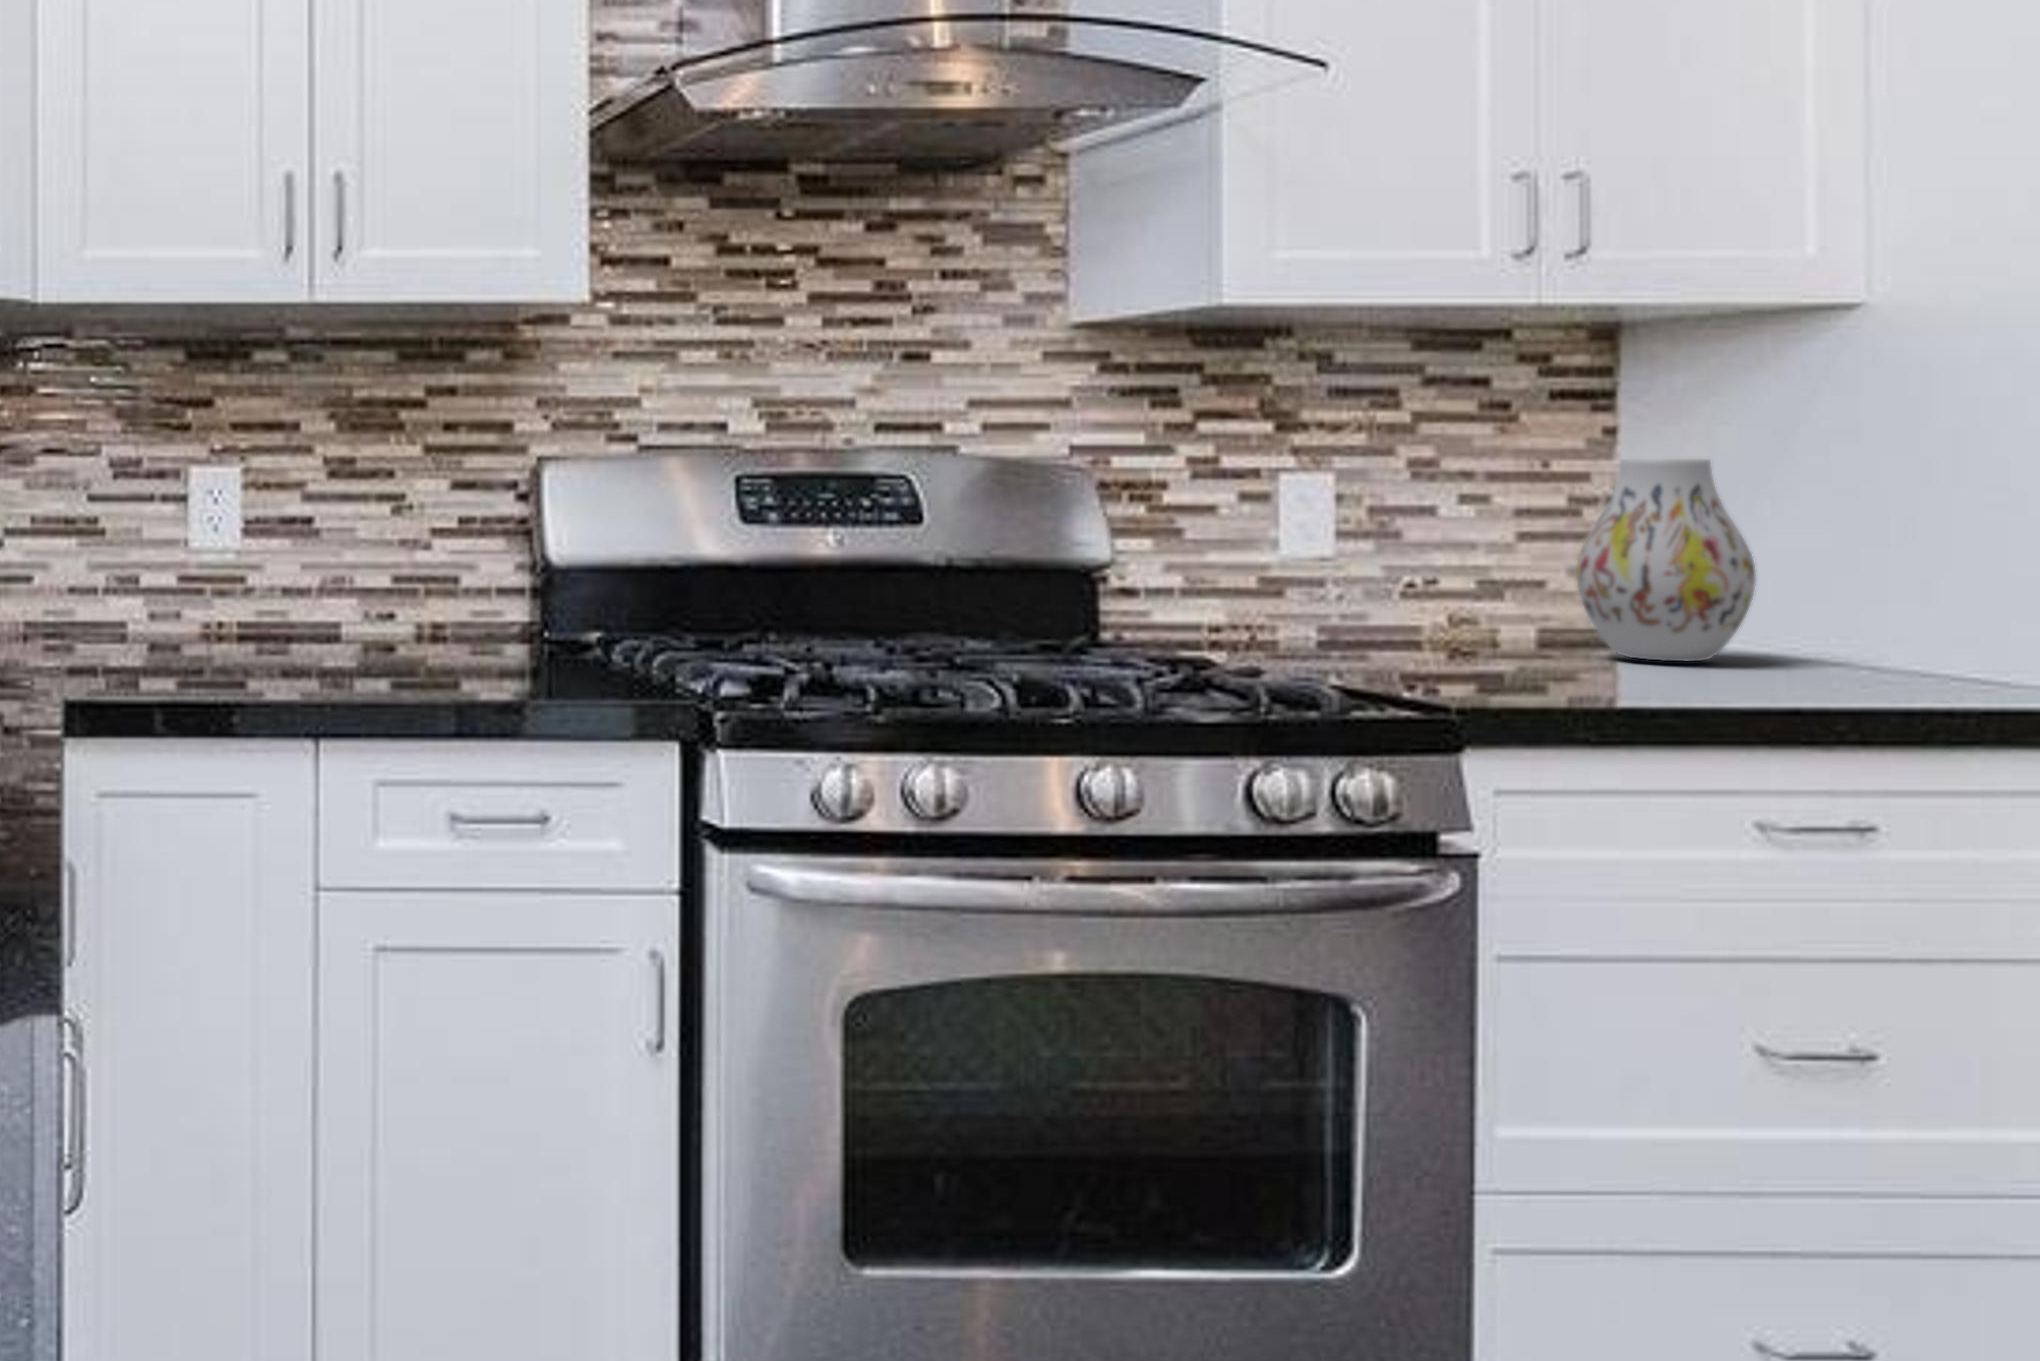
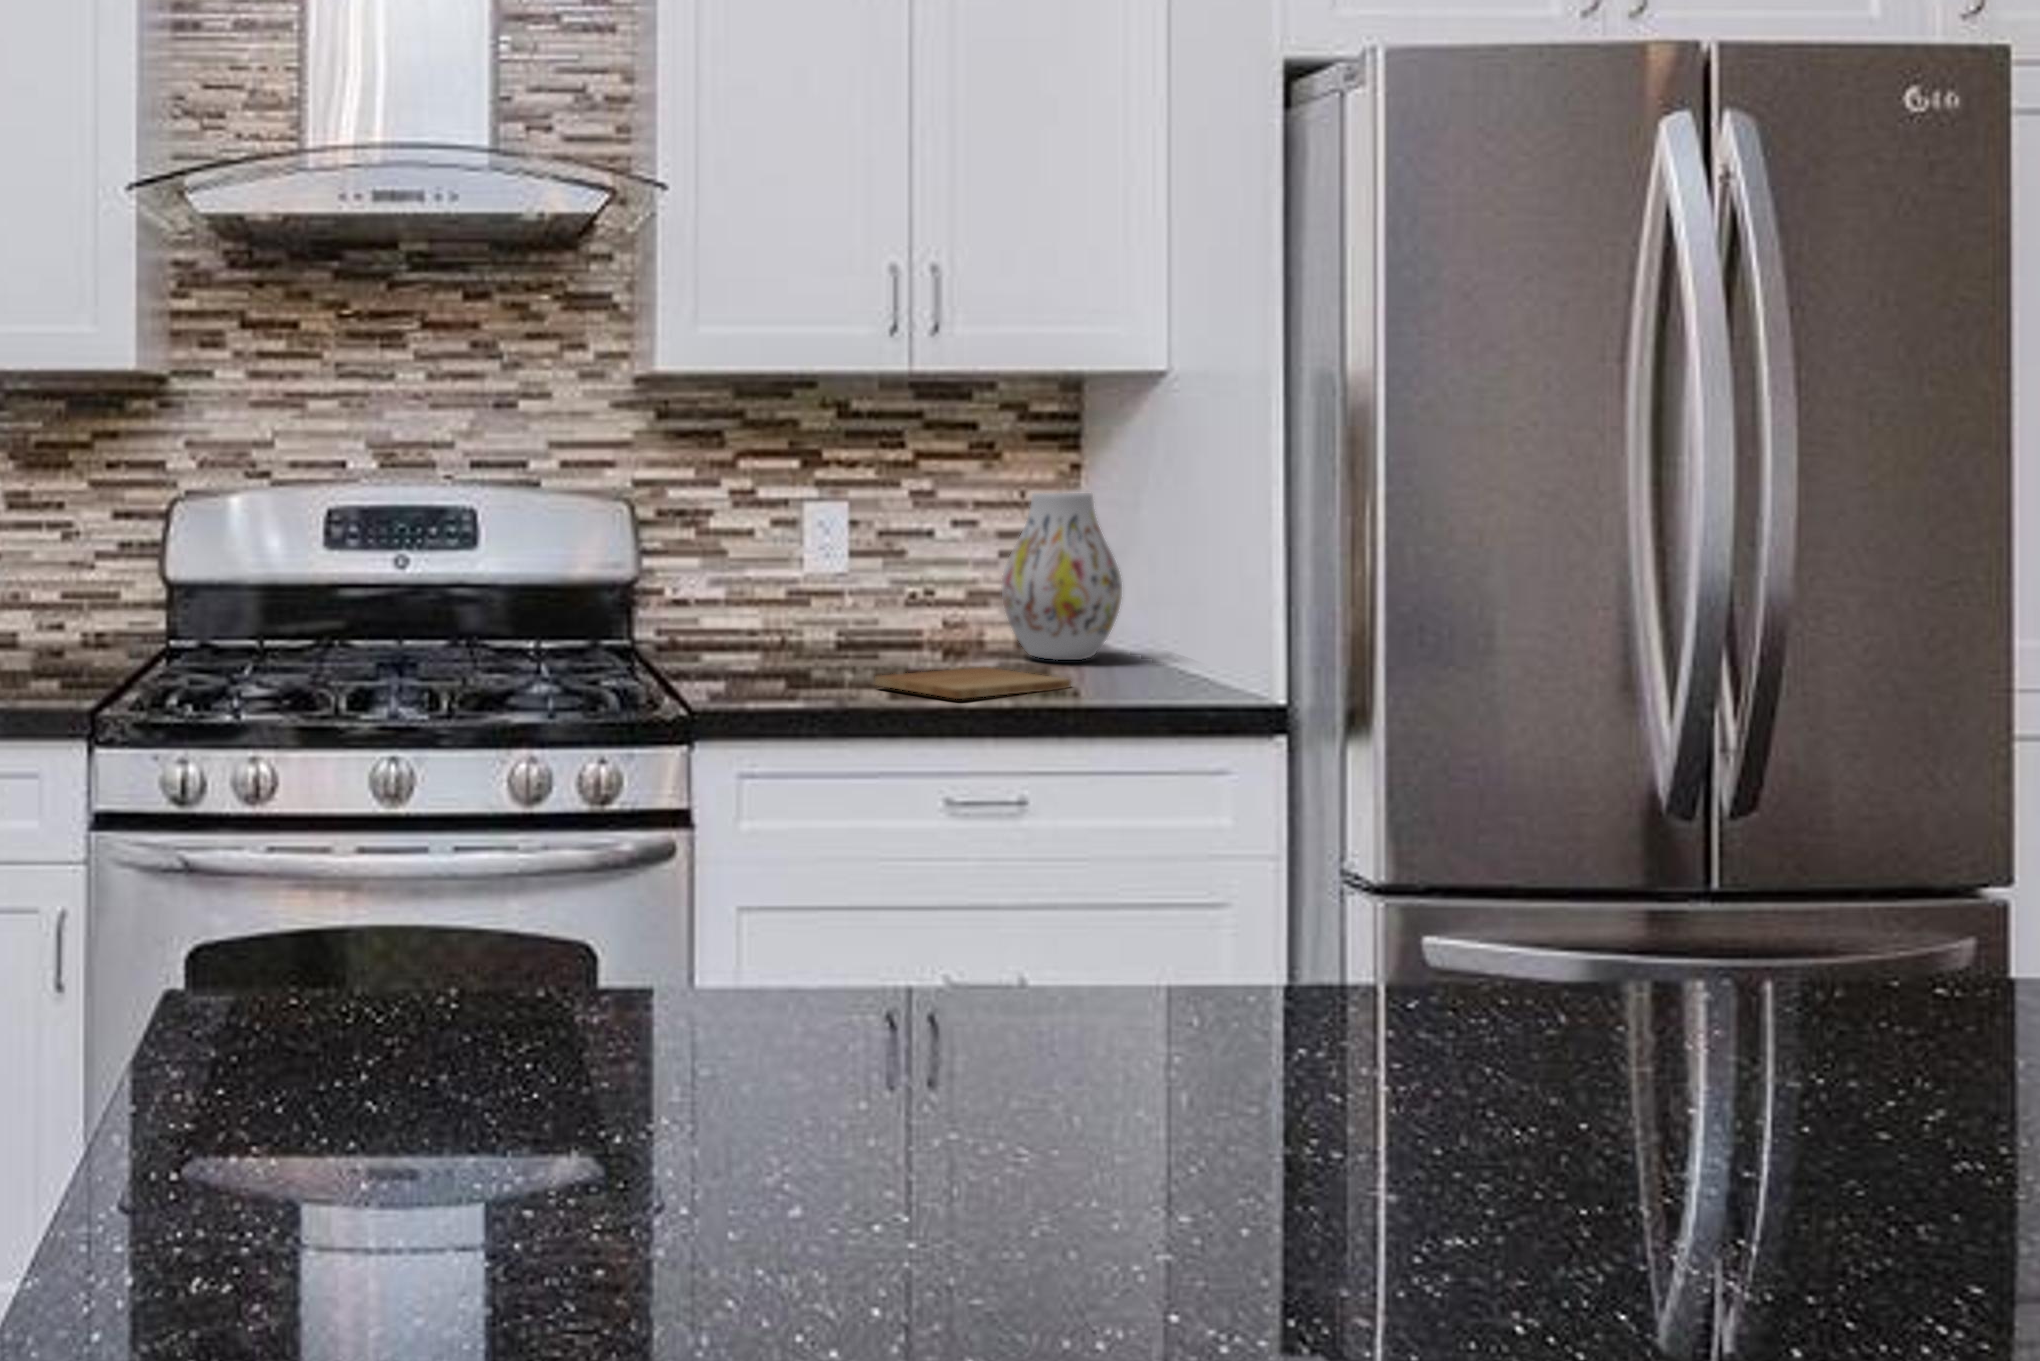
cutting board: none [1521,668,1778,702] -> present [875,667,1071,699]

